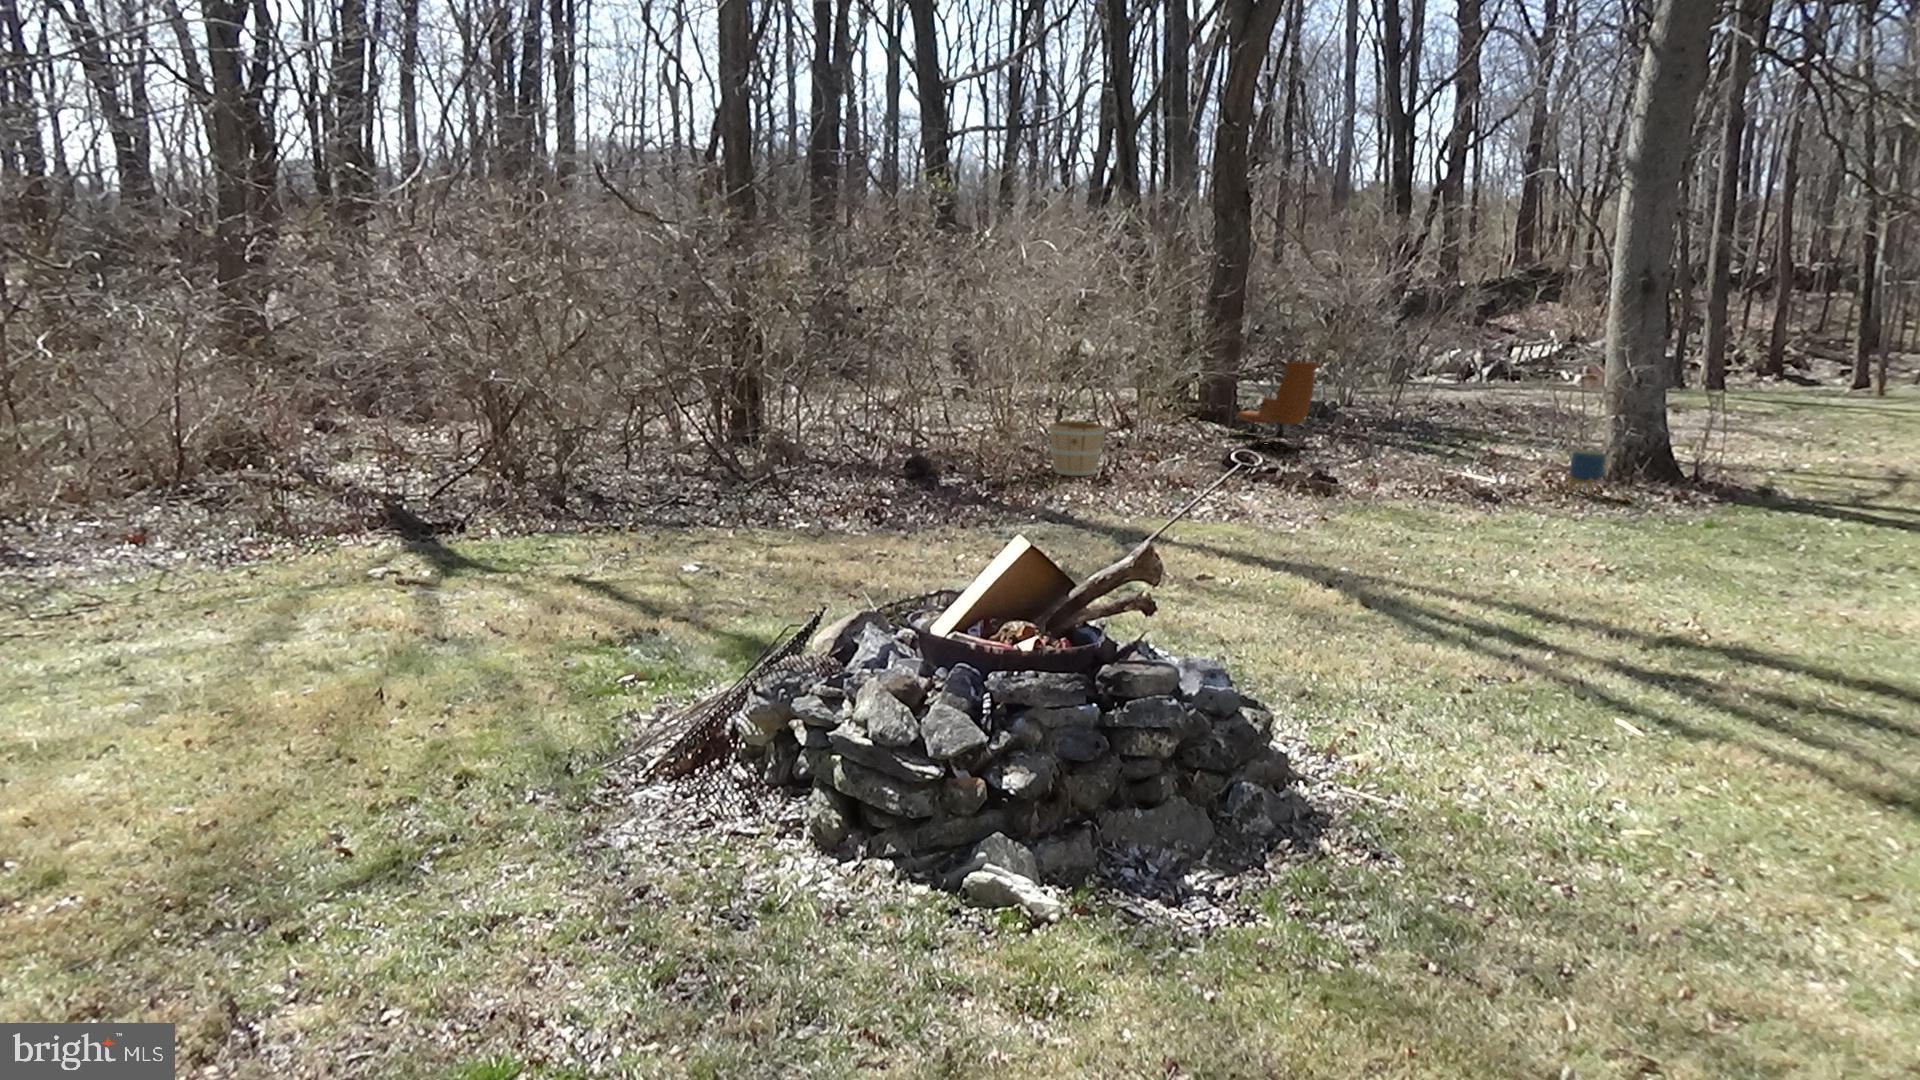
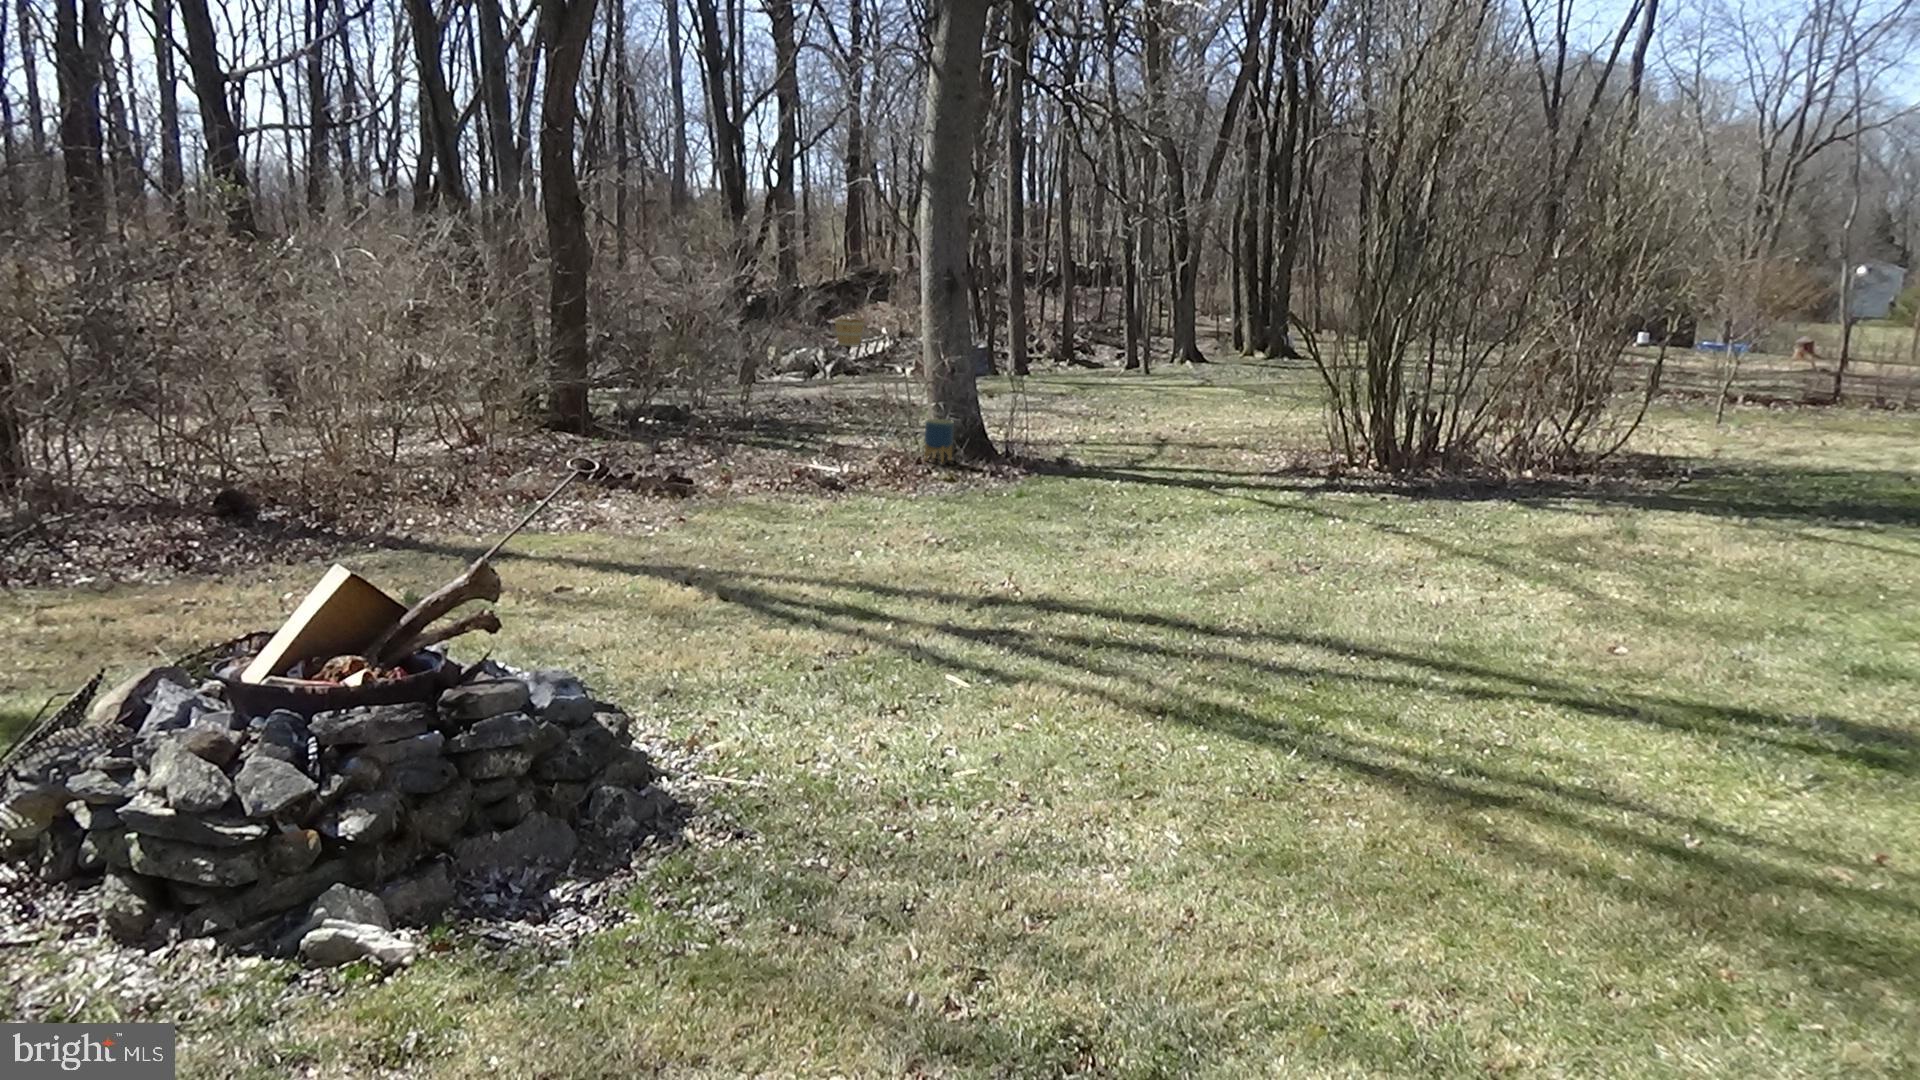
lounge chair: present [1237,362,1318,444] -> none [606,335,686,423]
wooden bucket: present [1048,420,1106,476] -> present [835,318,865,347]

